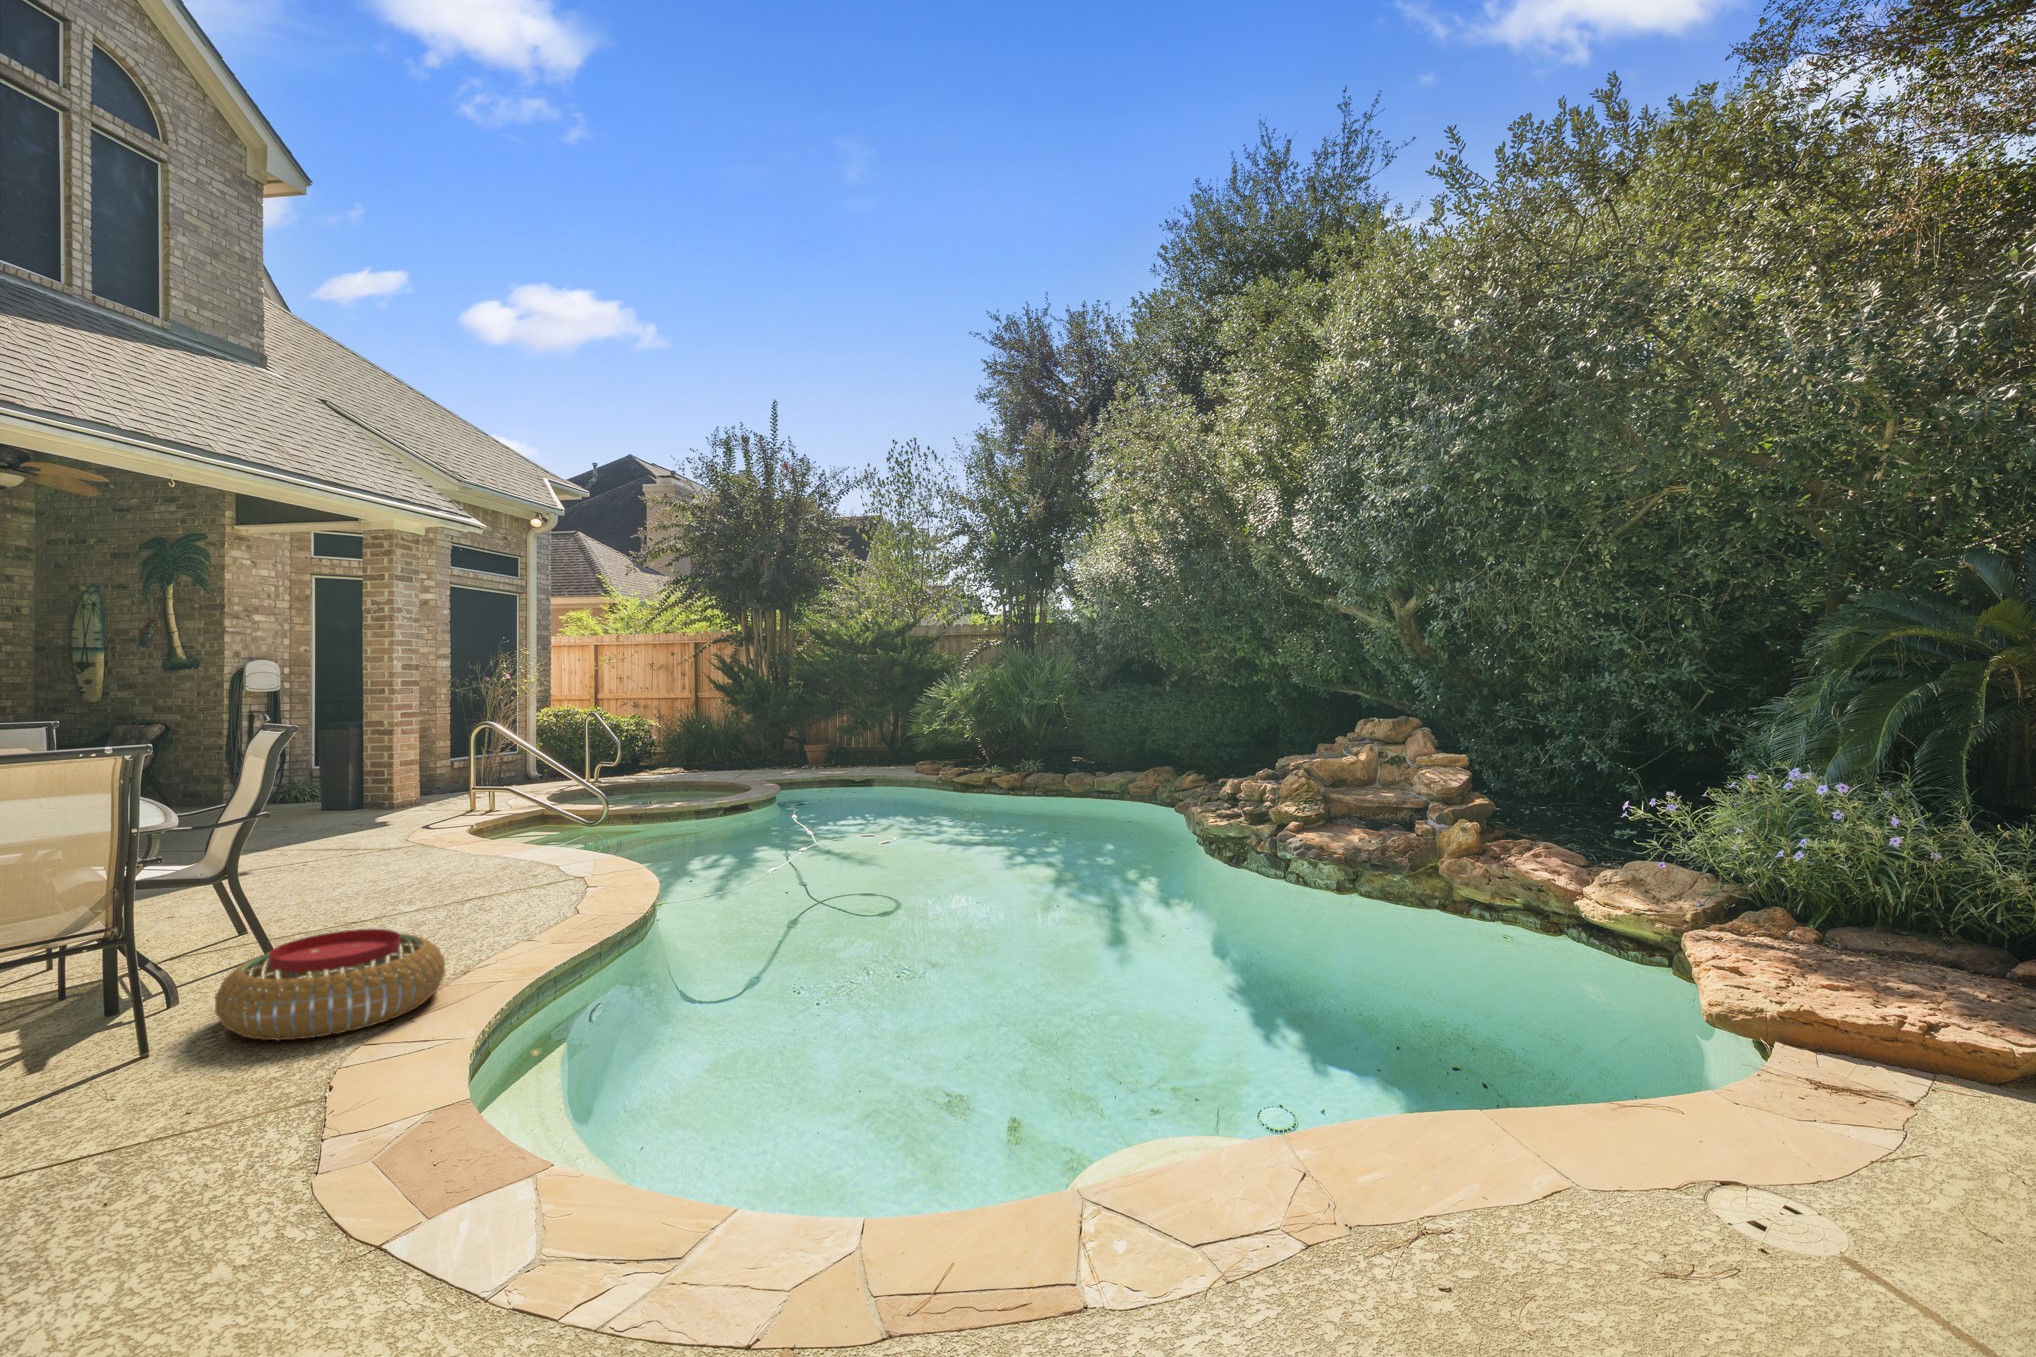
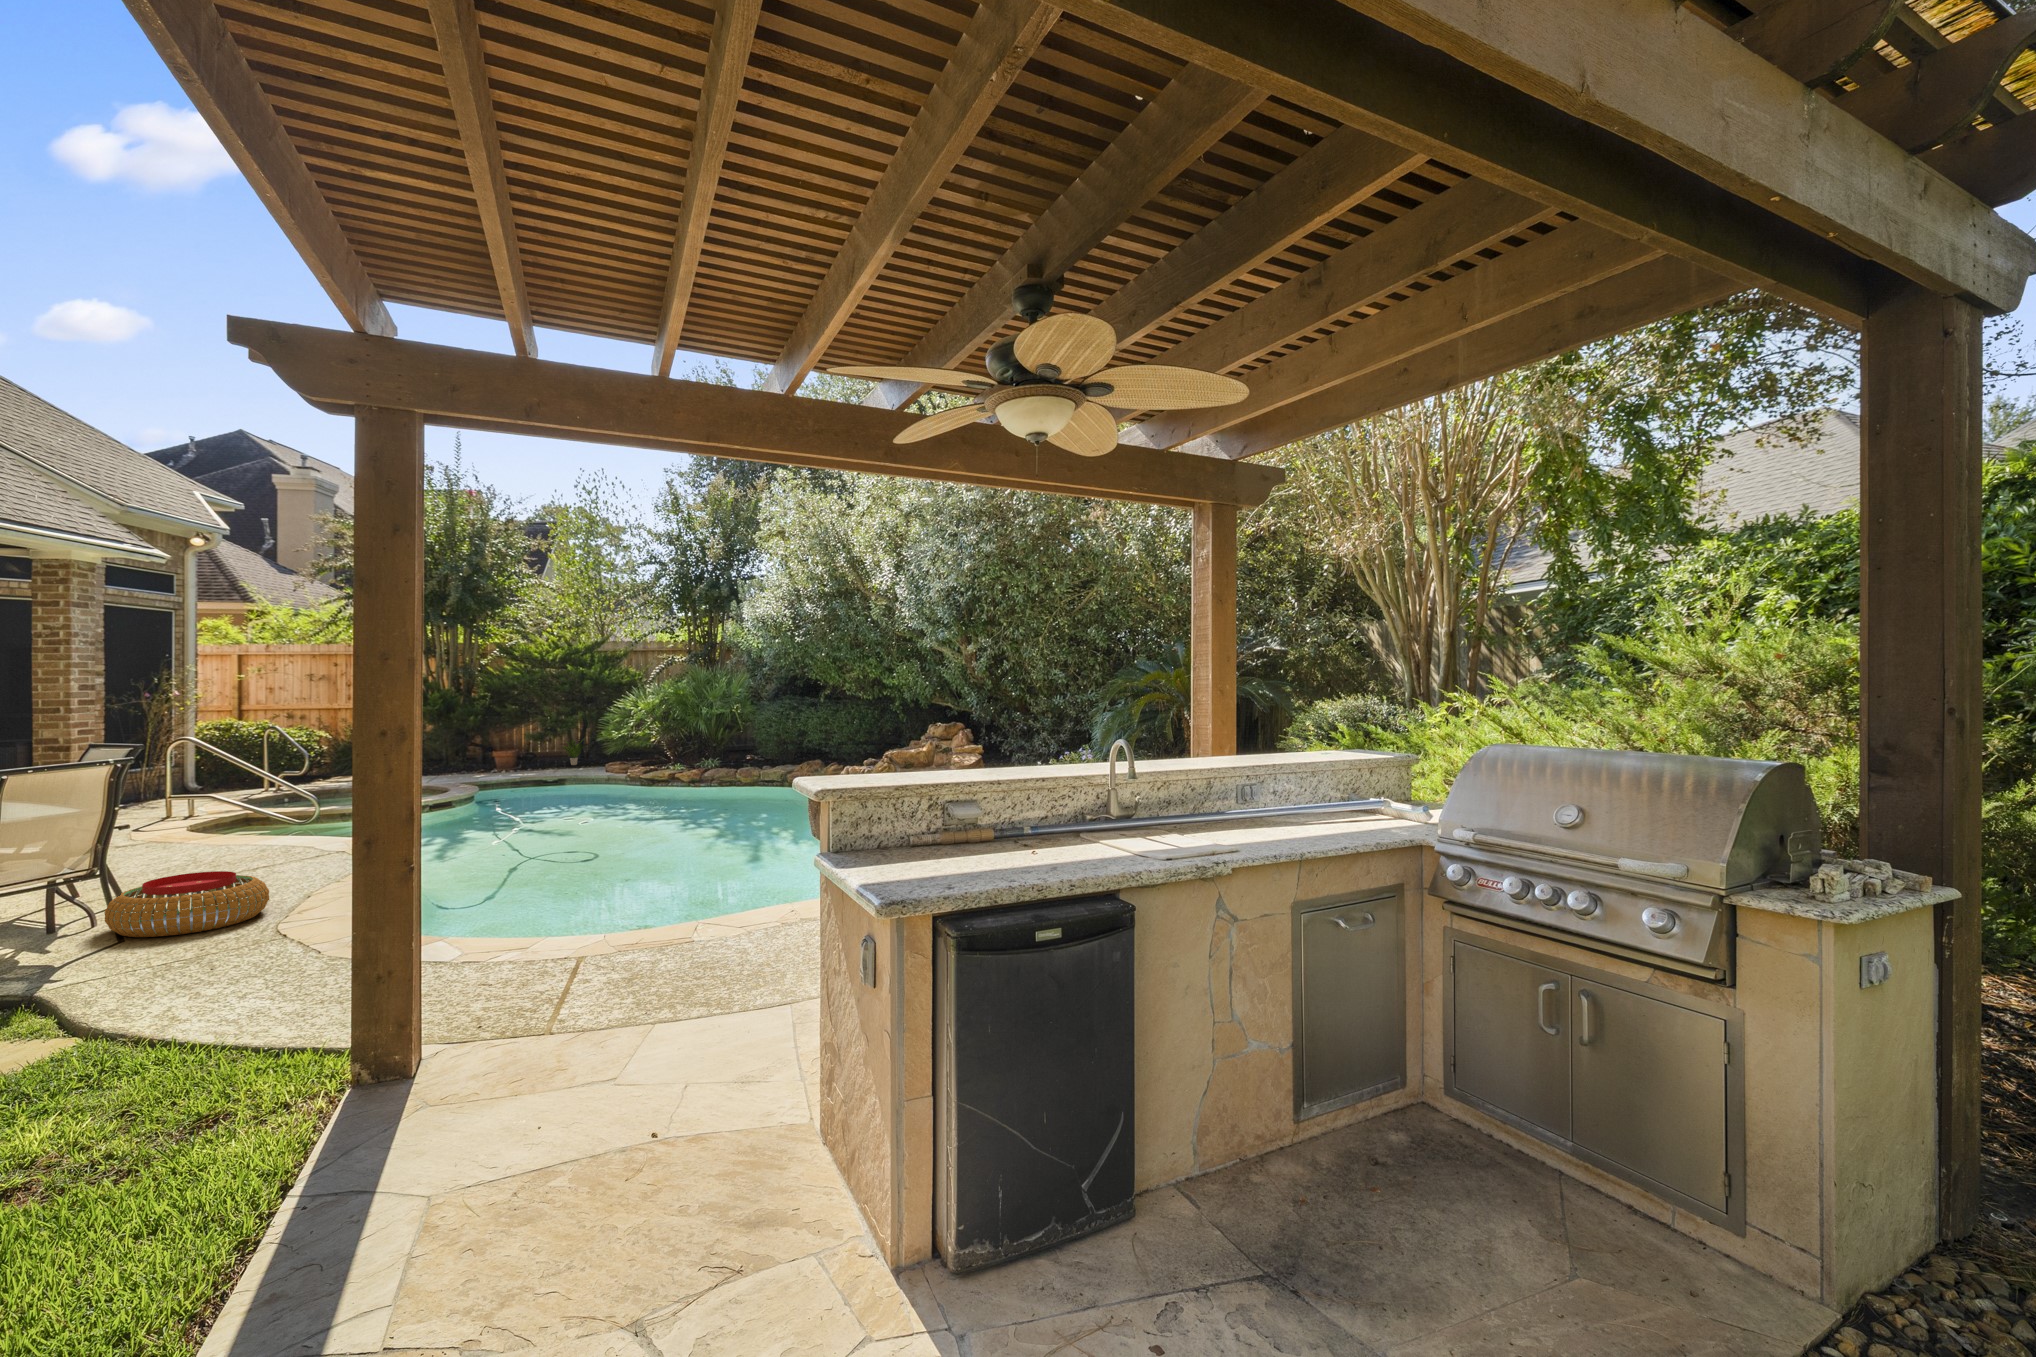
potted plant: none [870,733,898,764] -> present [563,740,582,765]

